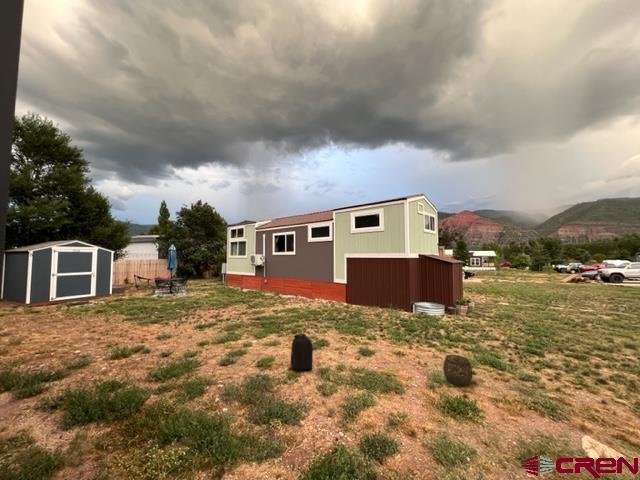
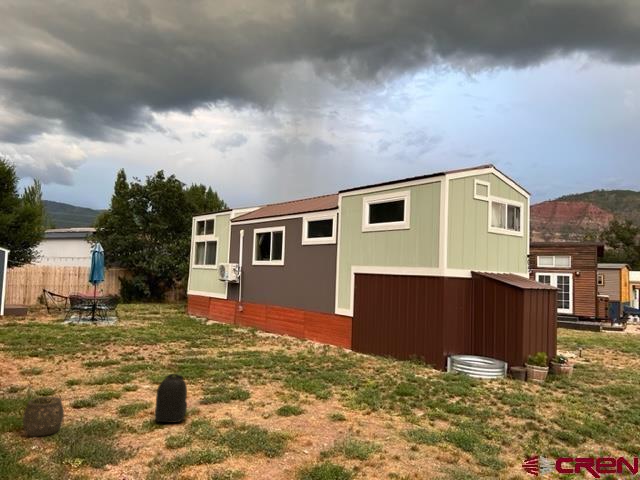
woven basket: present [443,355,473,386] -> present [23,397,64,436]

